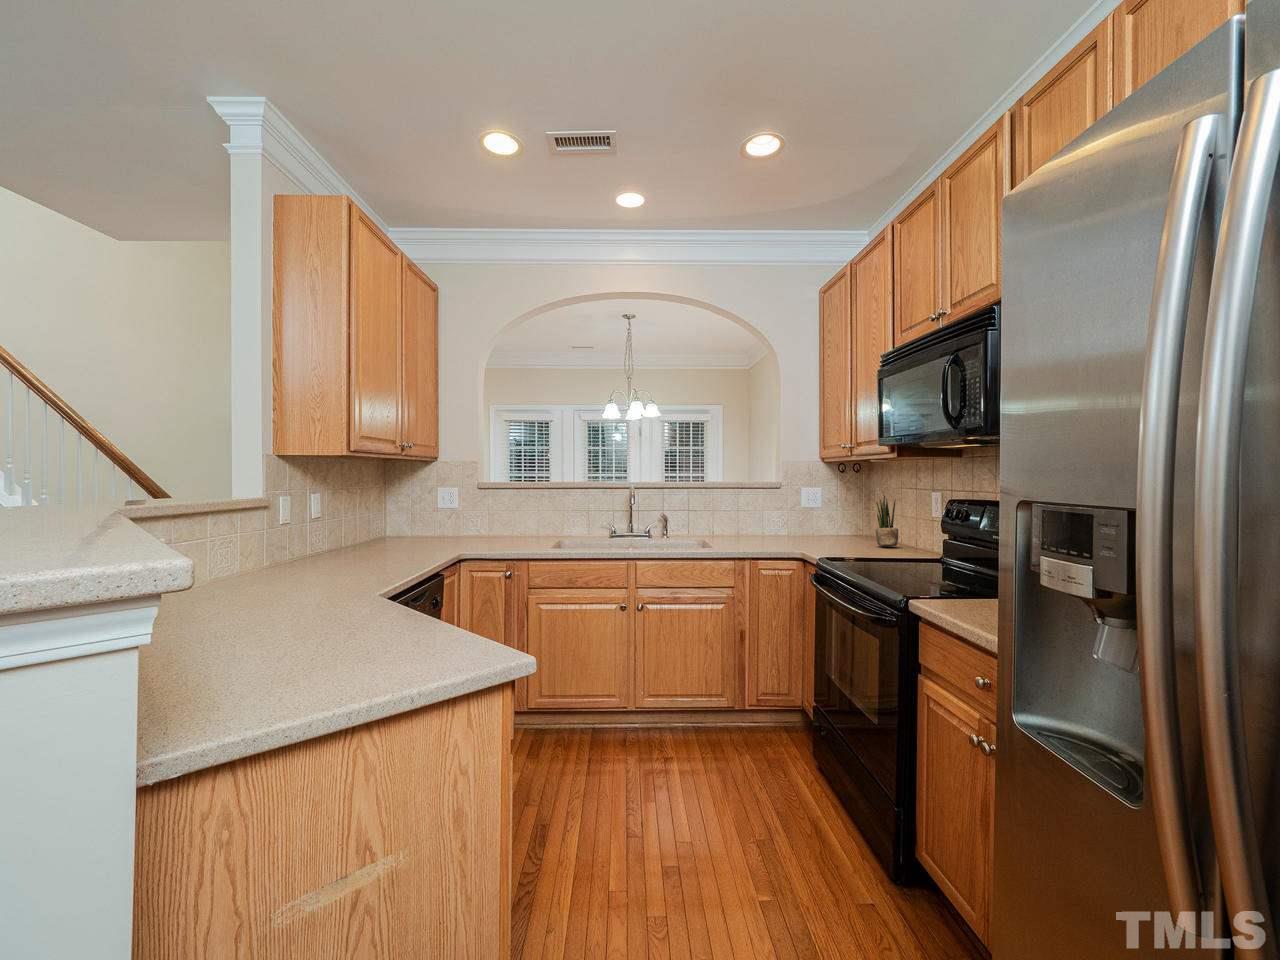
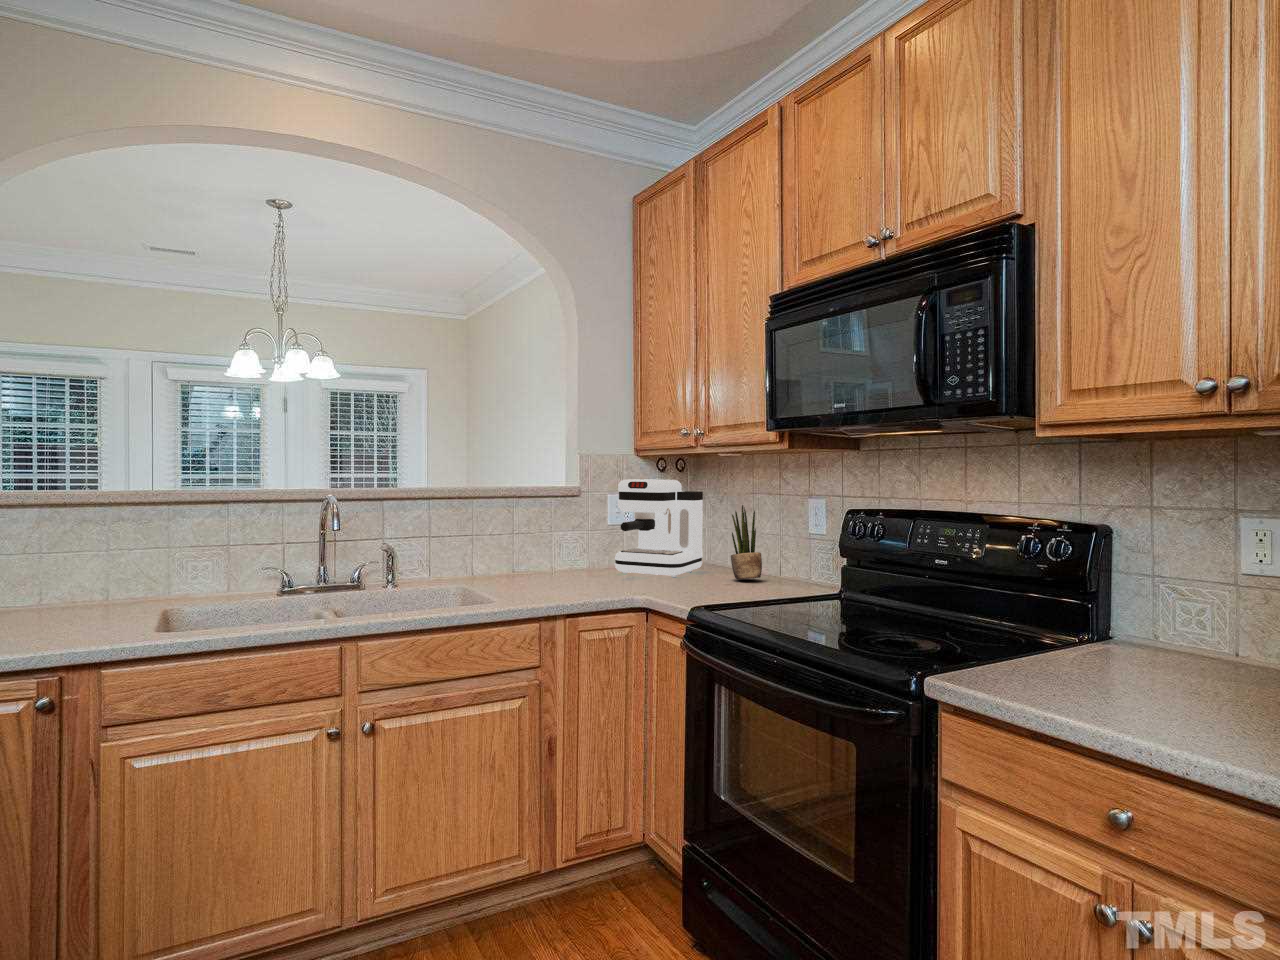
coffee maker: none [800,478,865,543] -> present [615,479,703,577]

